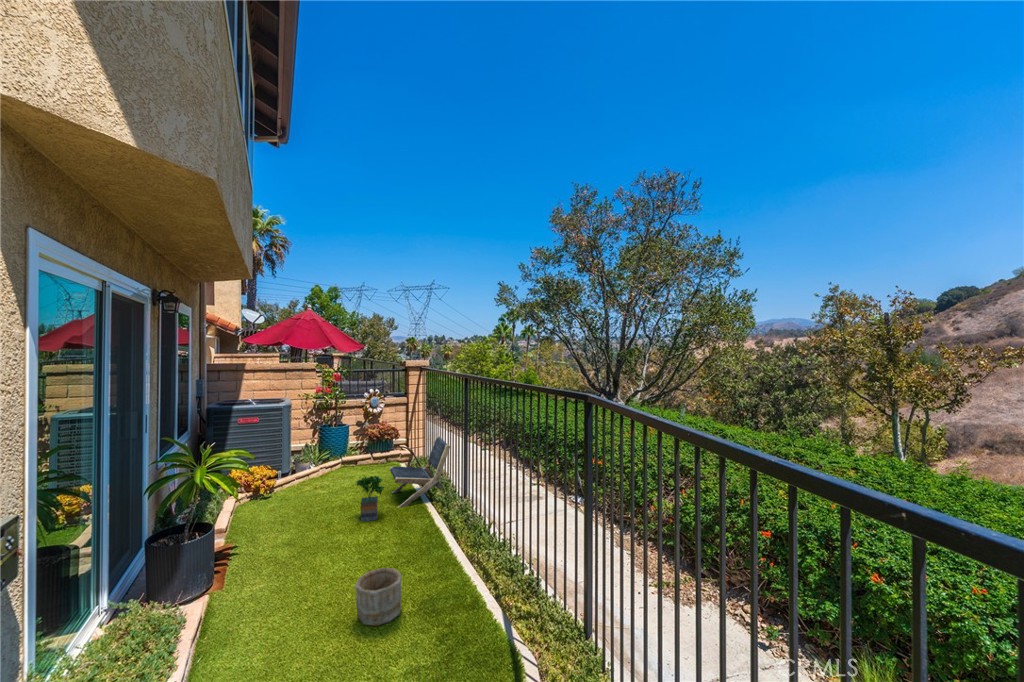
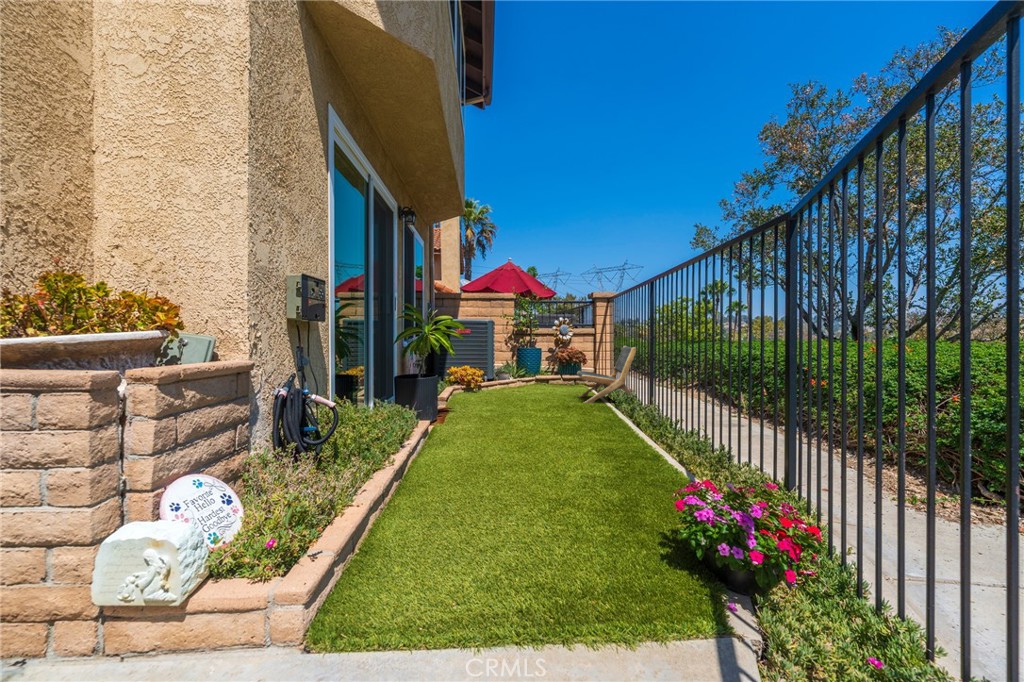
potted tree: present [356,476,384,522] -> none [545,367,572,407]
wooden bucket: present [355,568,402,626] -> none [541,408,585,449]

